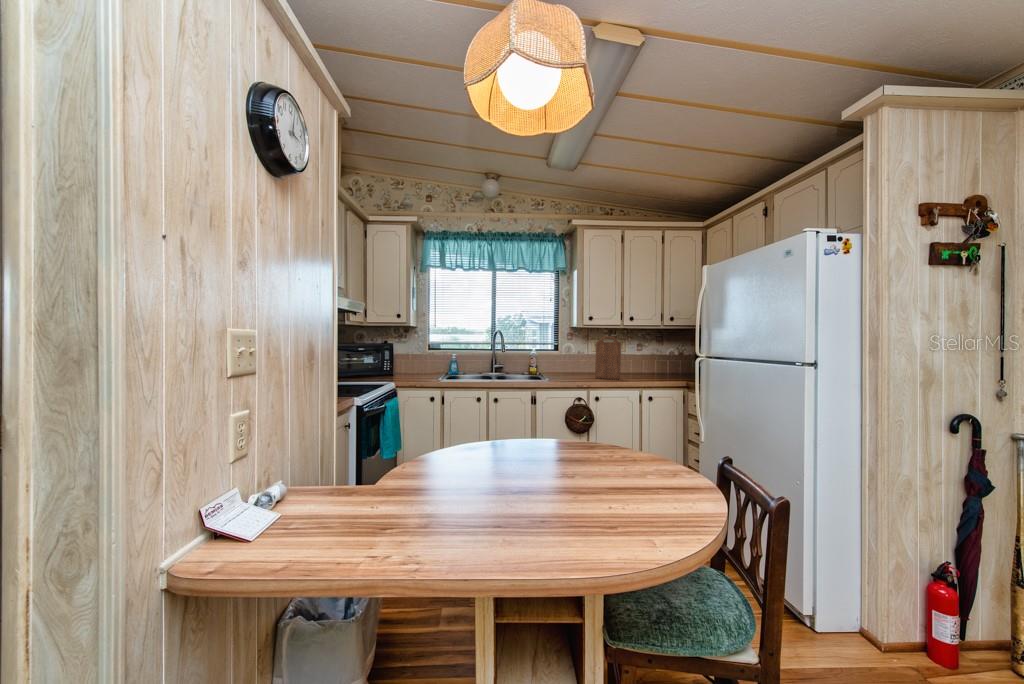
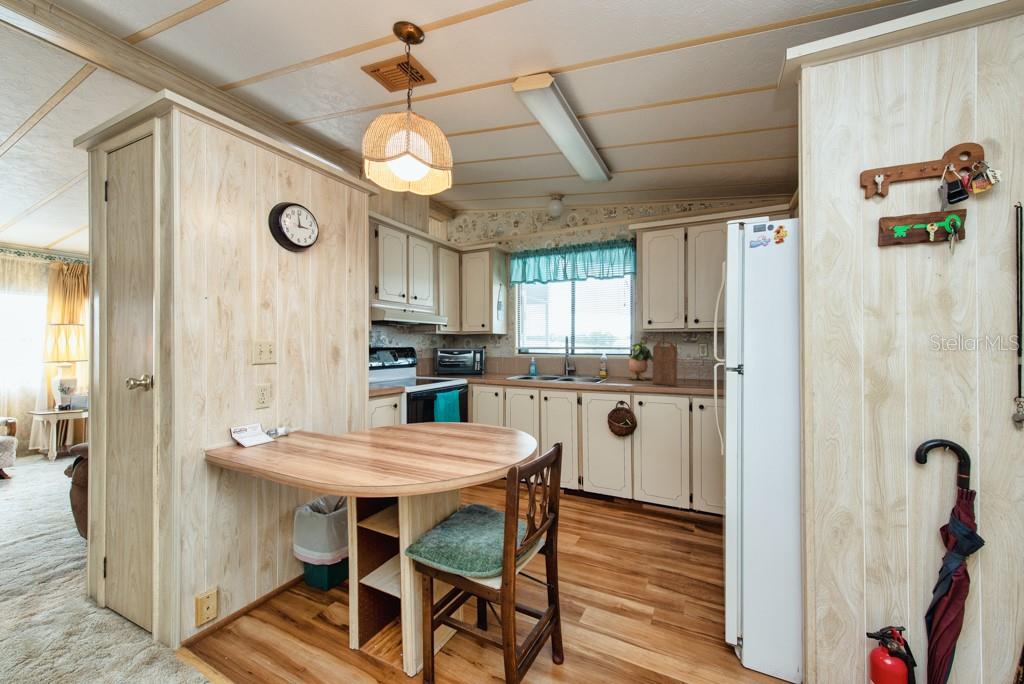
potted plant: none [561,336,585,375] -> present [629,340,653,379]

